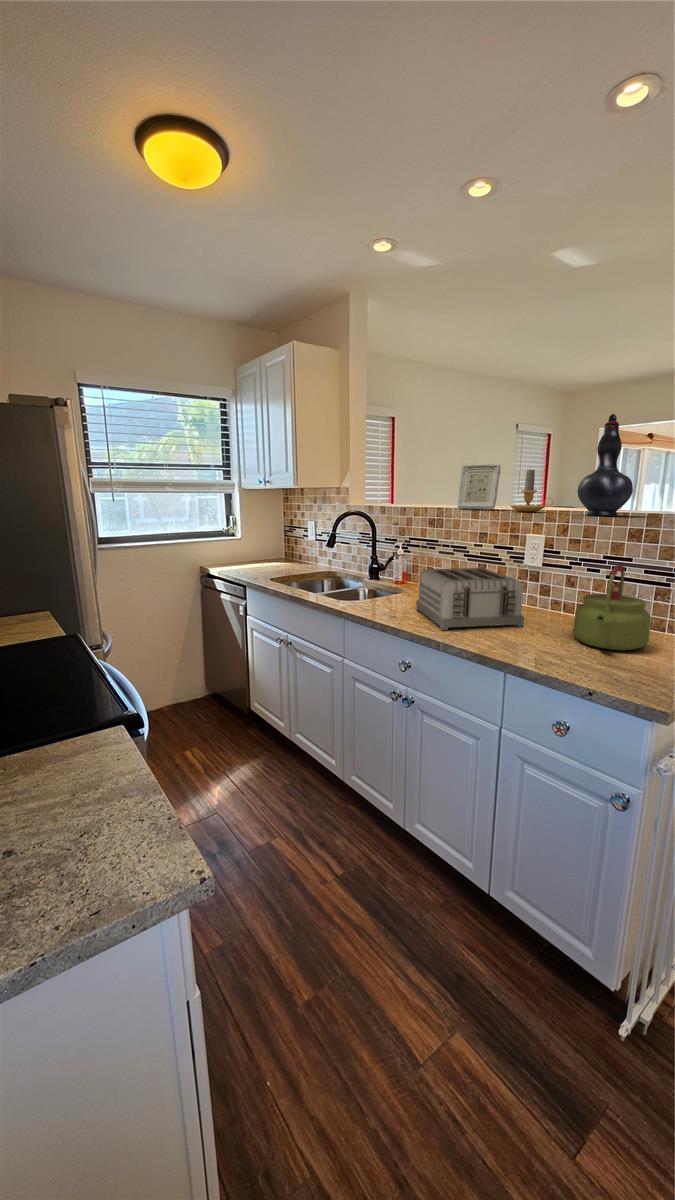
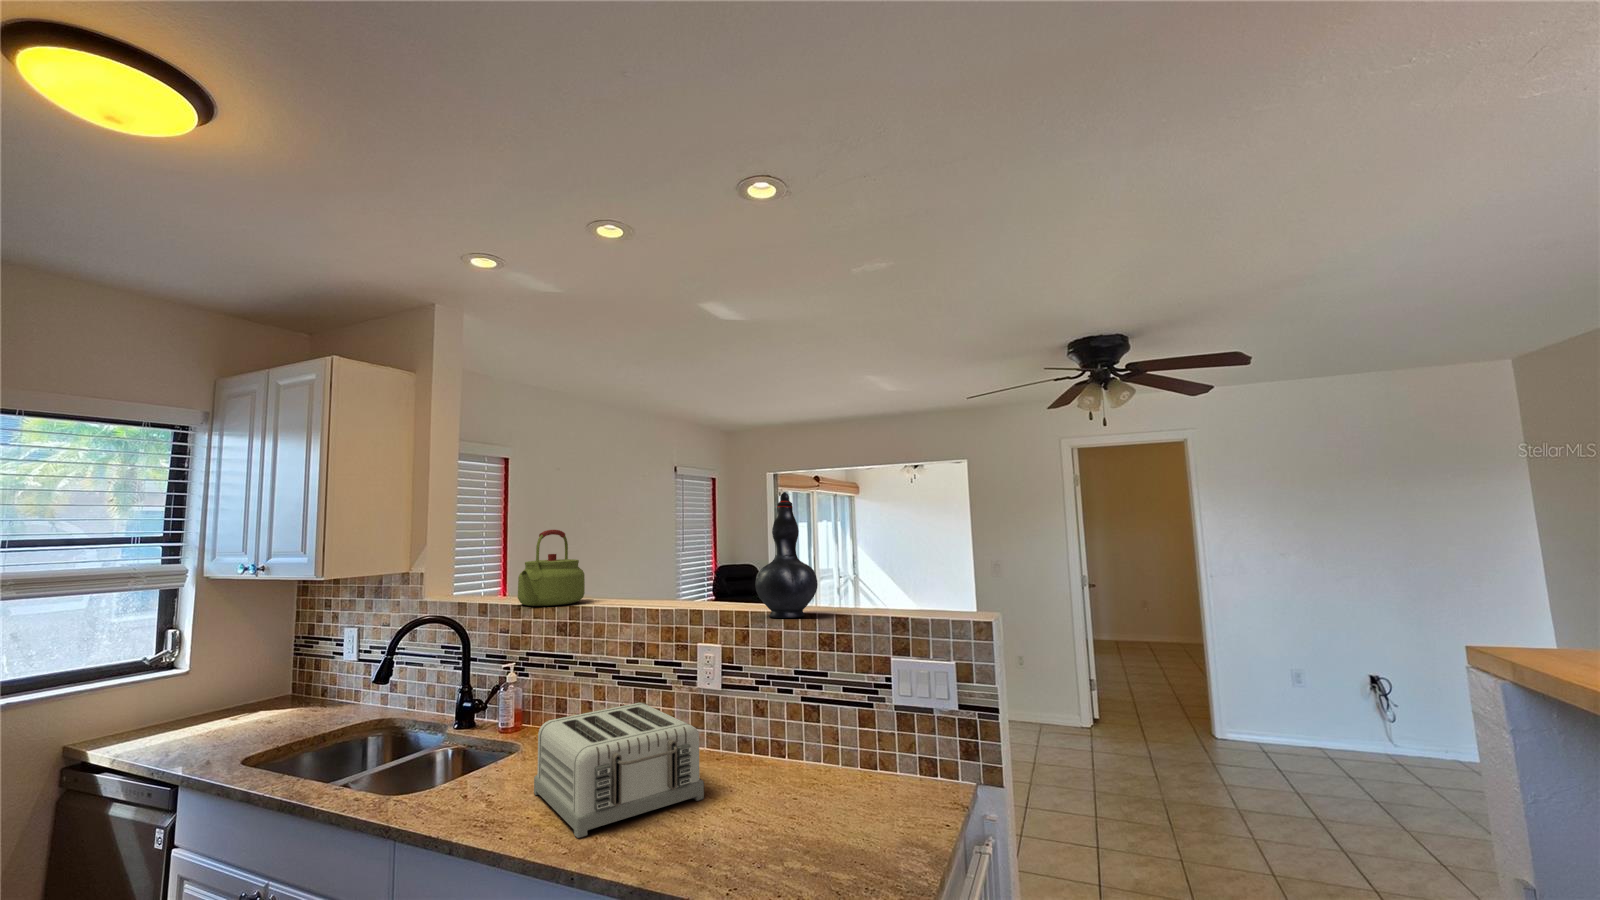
picture frame: present [458,464,501,509] -> none [599,544,657,610]
candle: present [511,469,553,512] -> none [673,551,727,612]
kettle: present [573,565,651,650] -> present [518,530,585,606]

